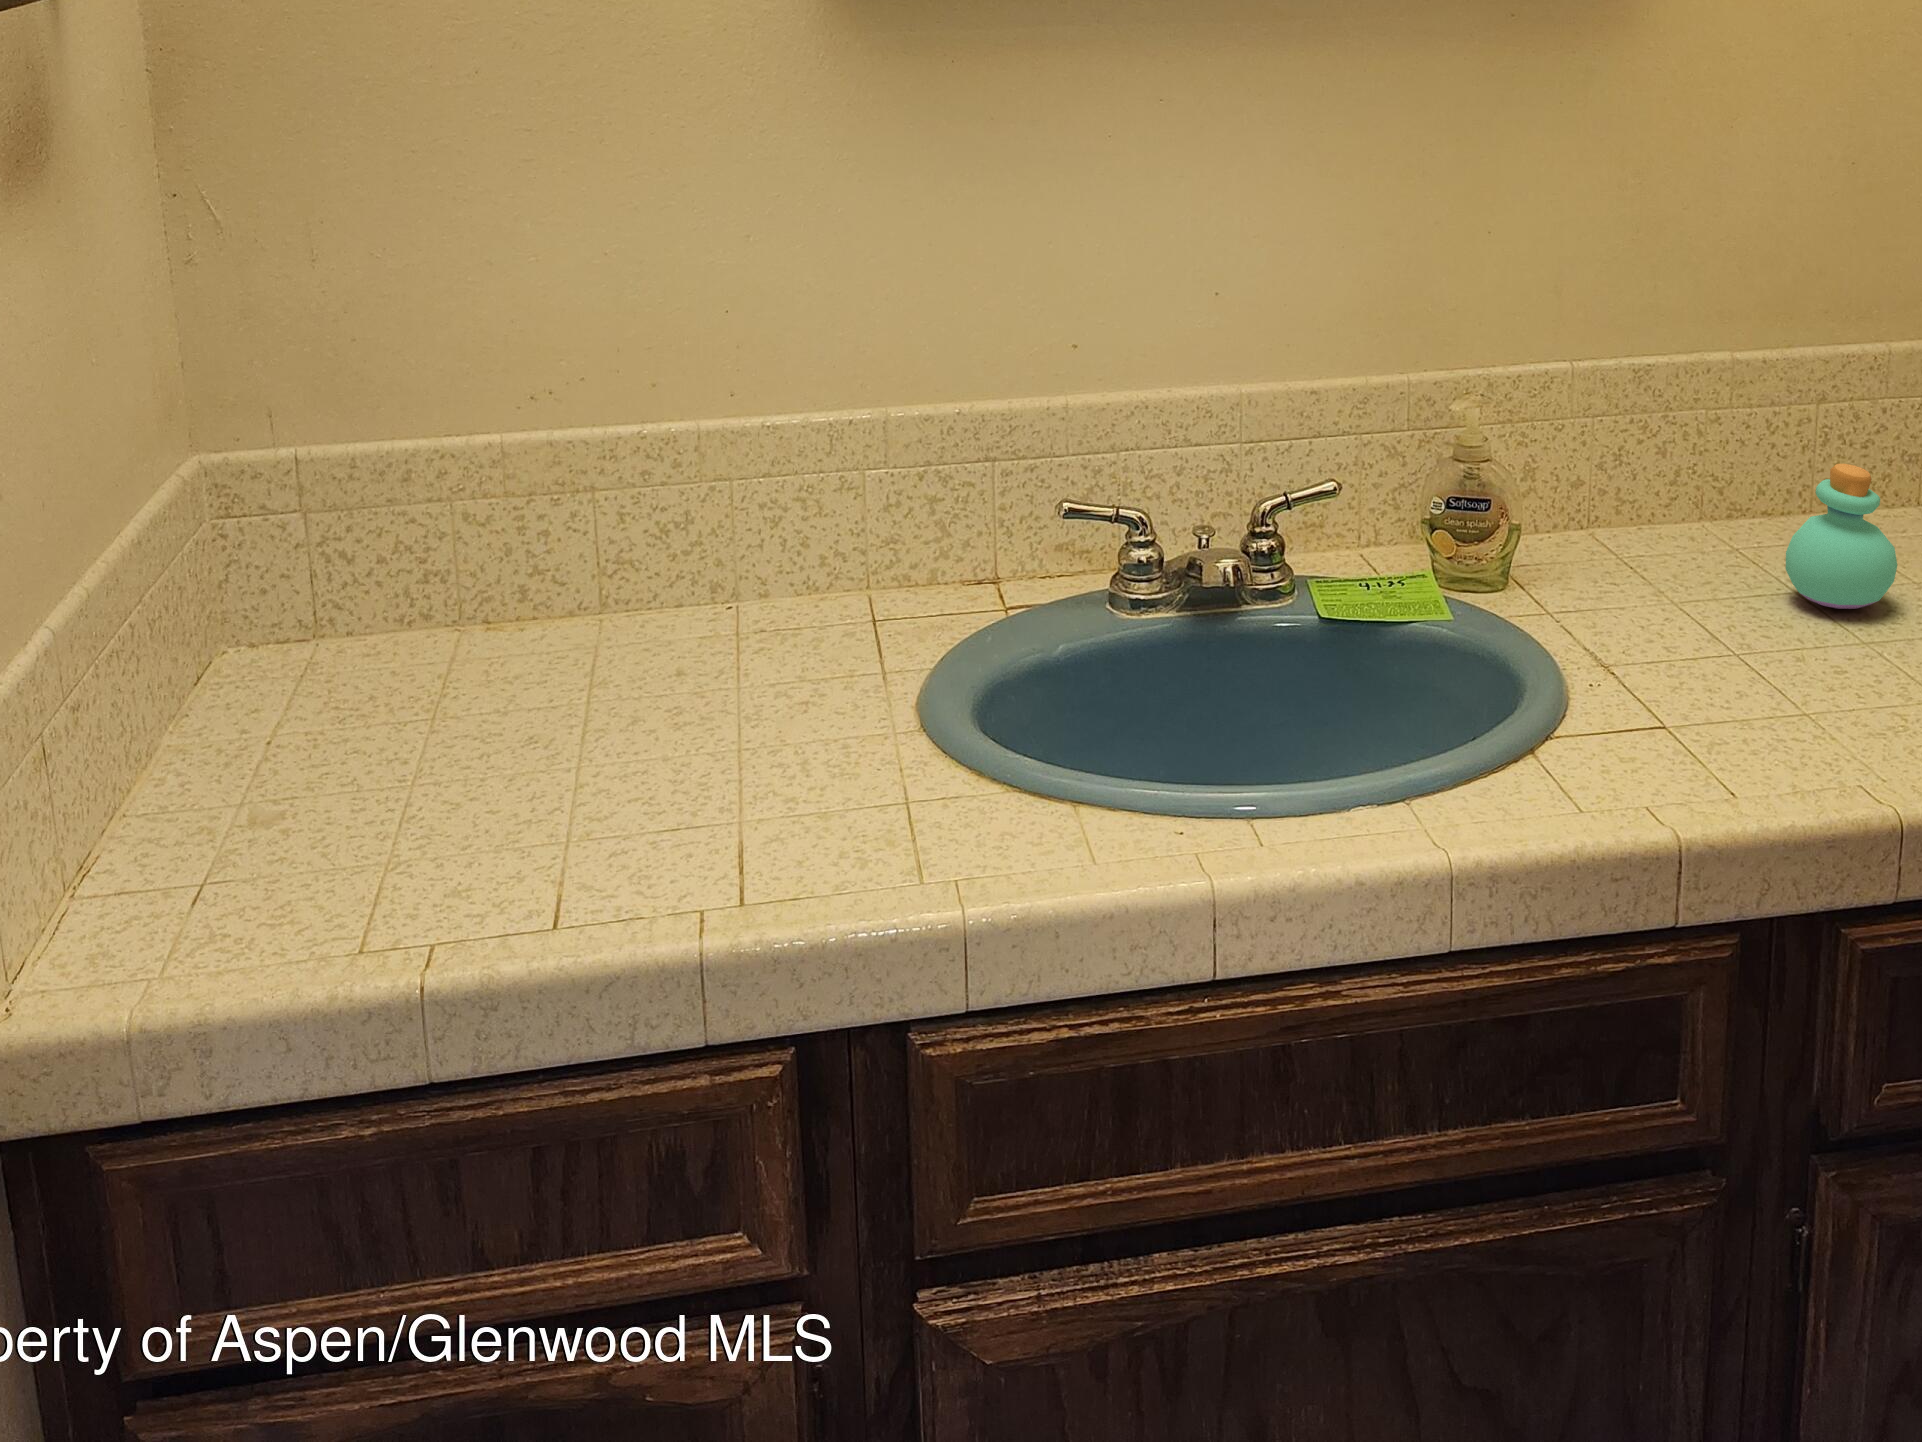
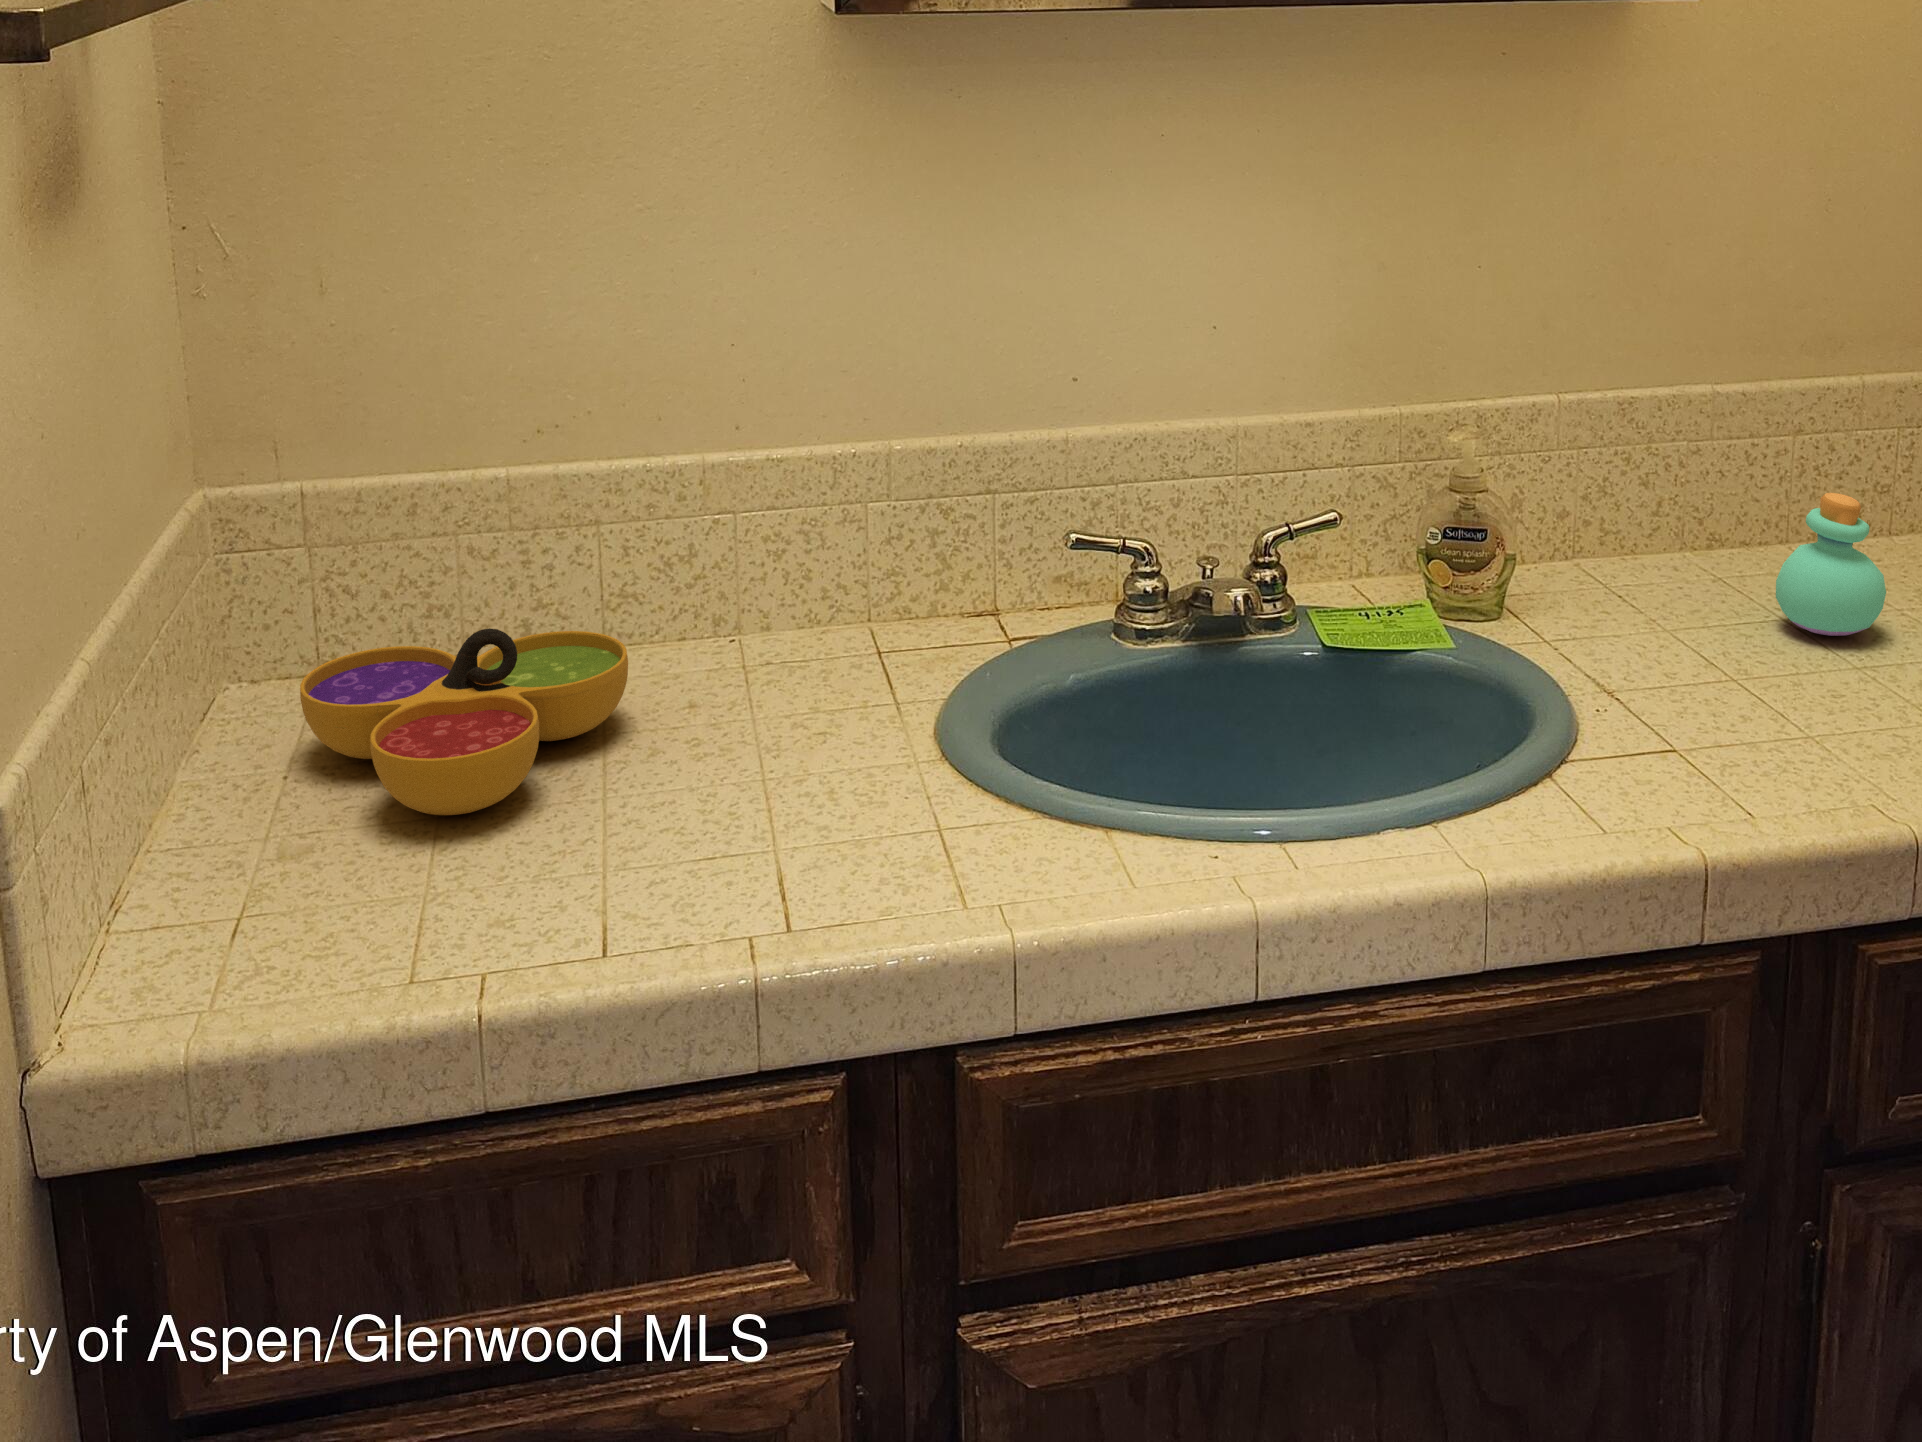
decorative bowl: none [281,596,612,783] -> present [300,628,628,815]

